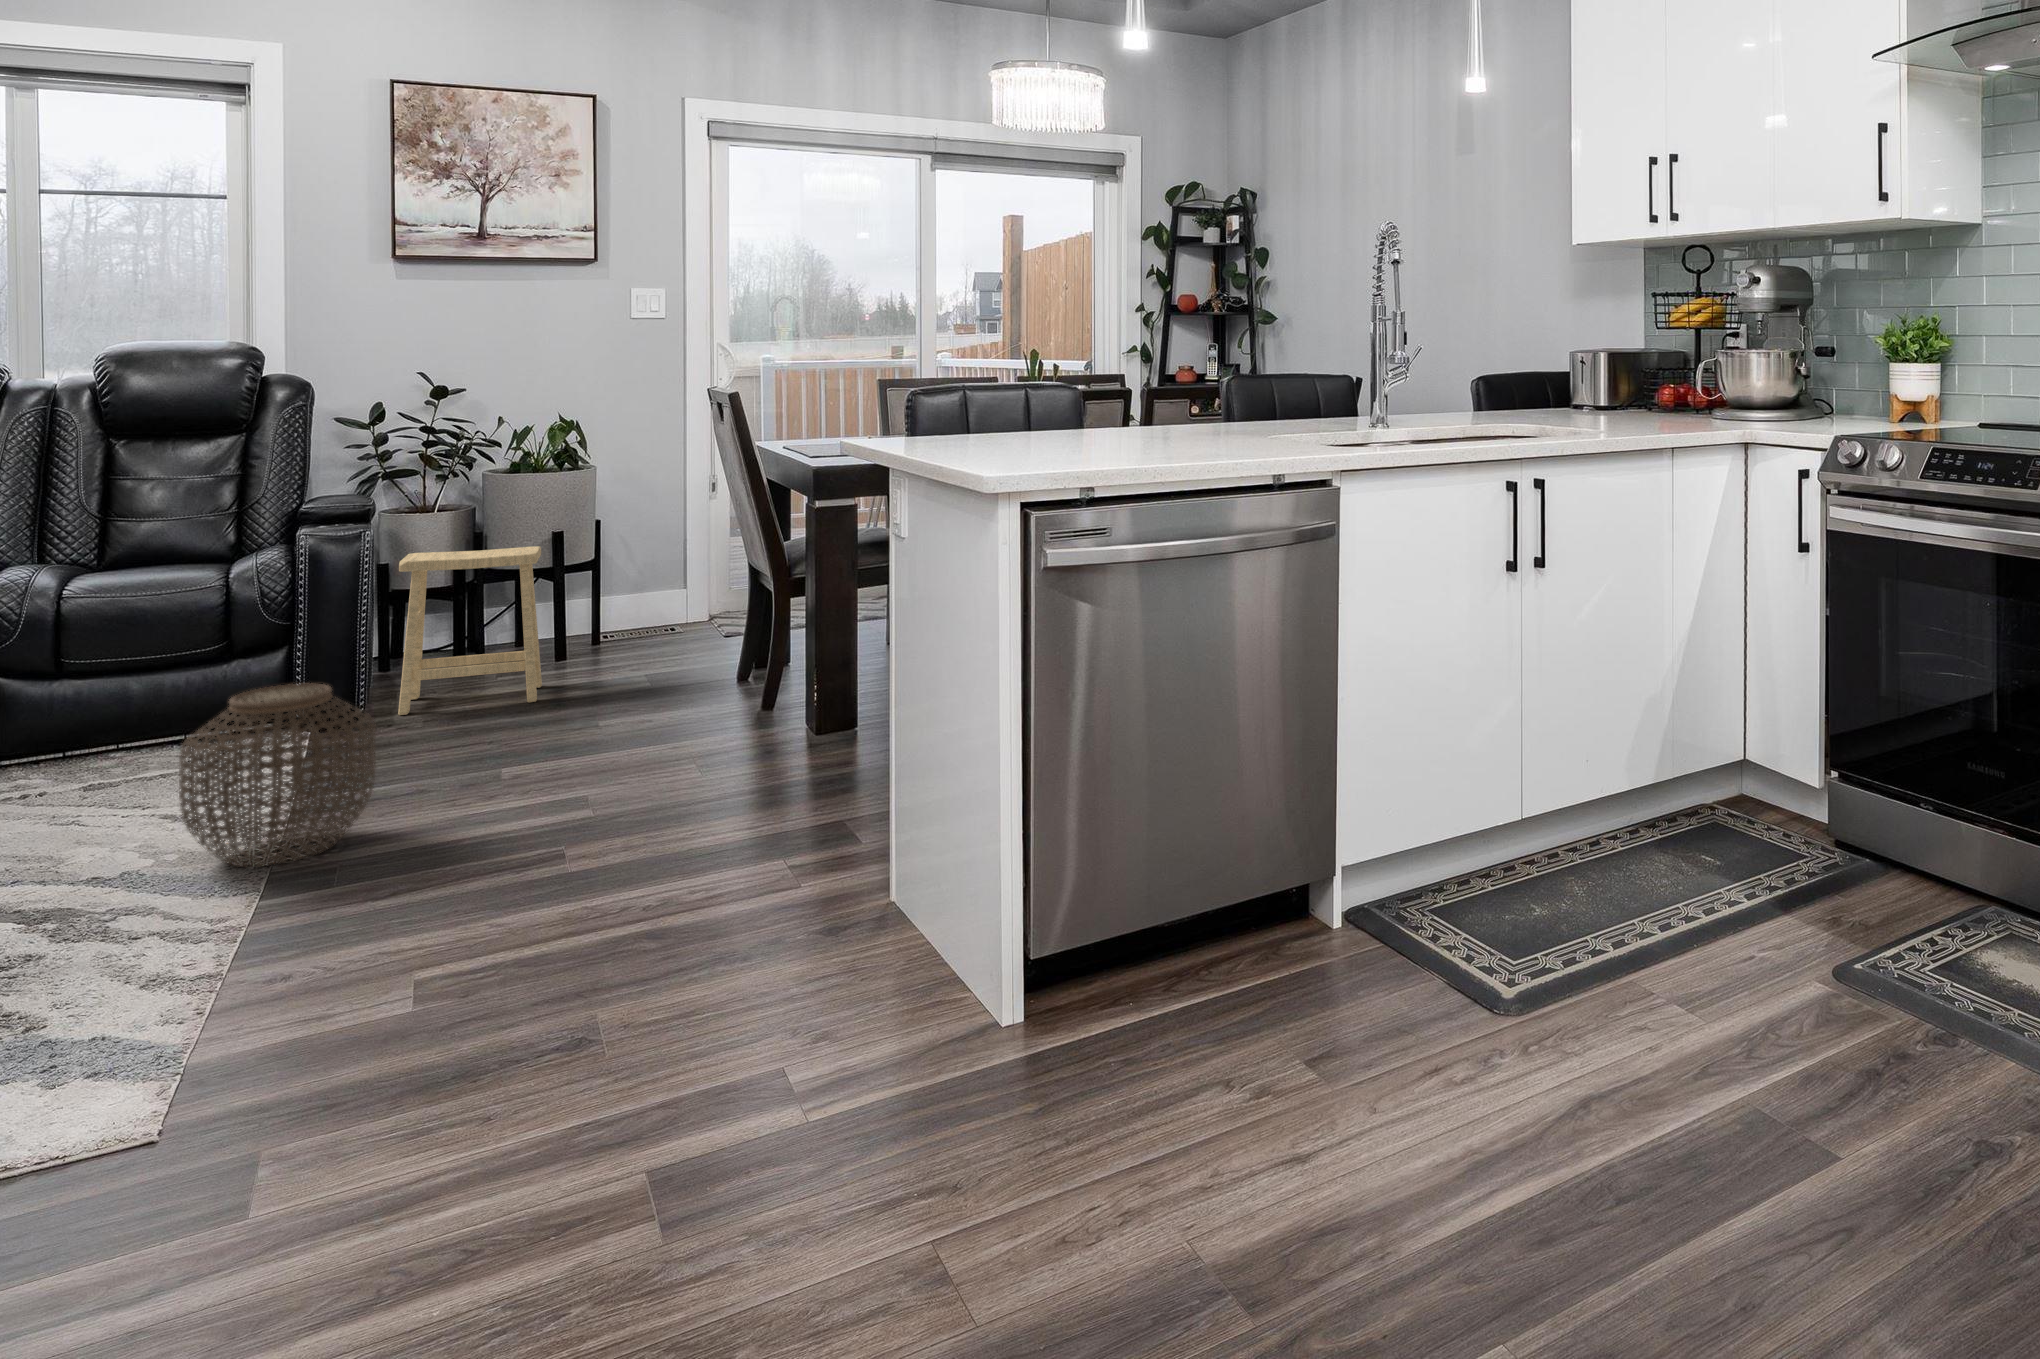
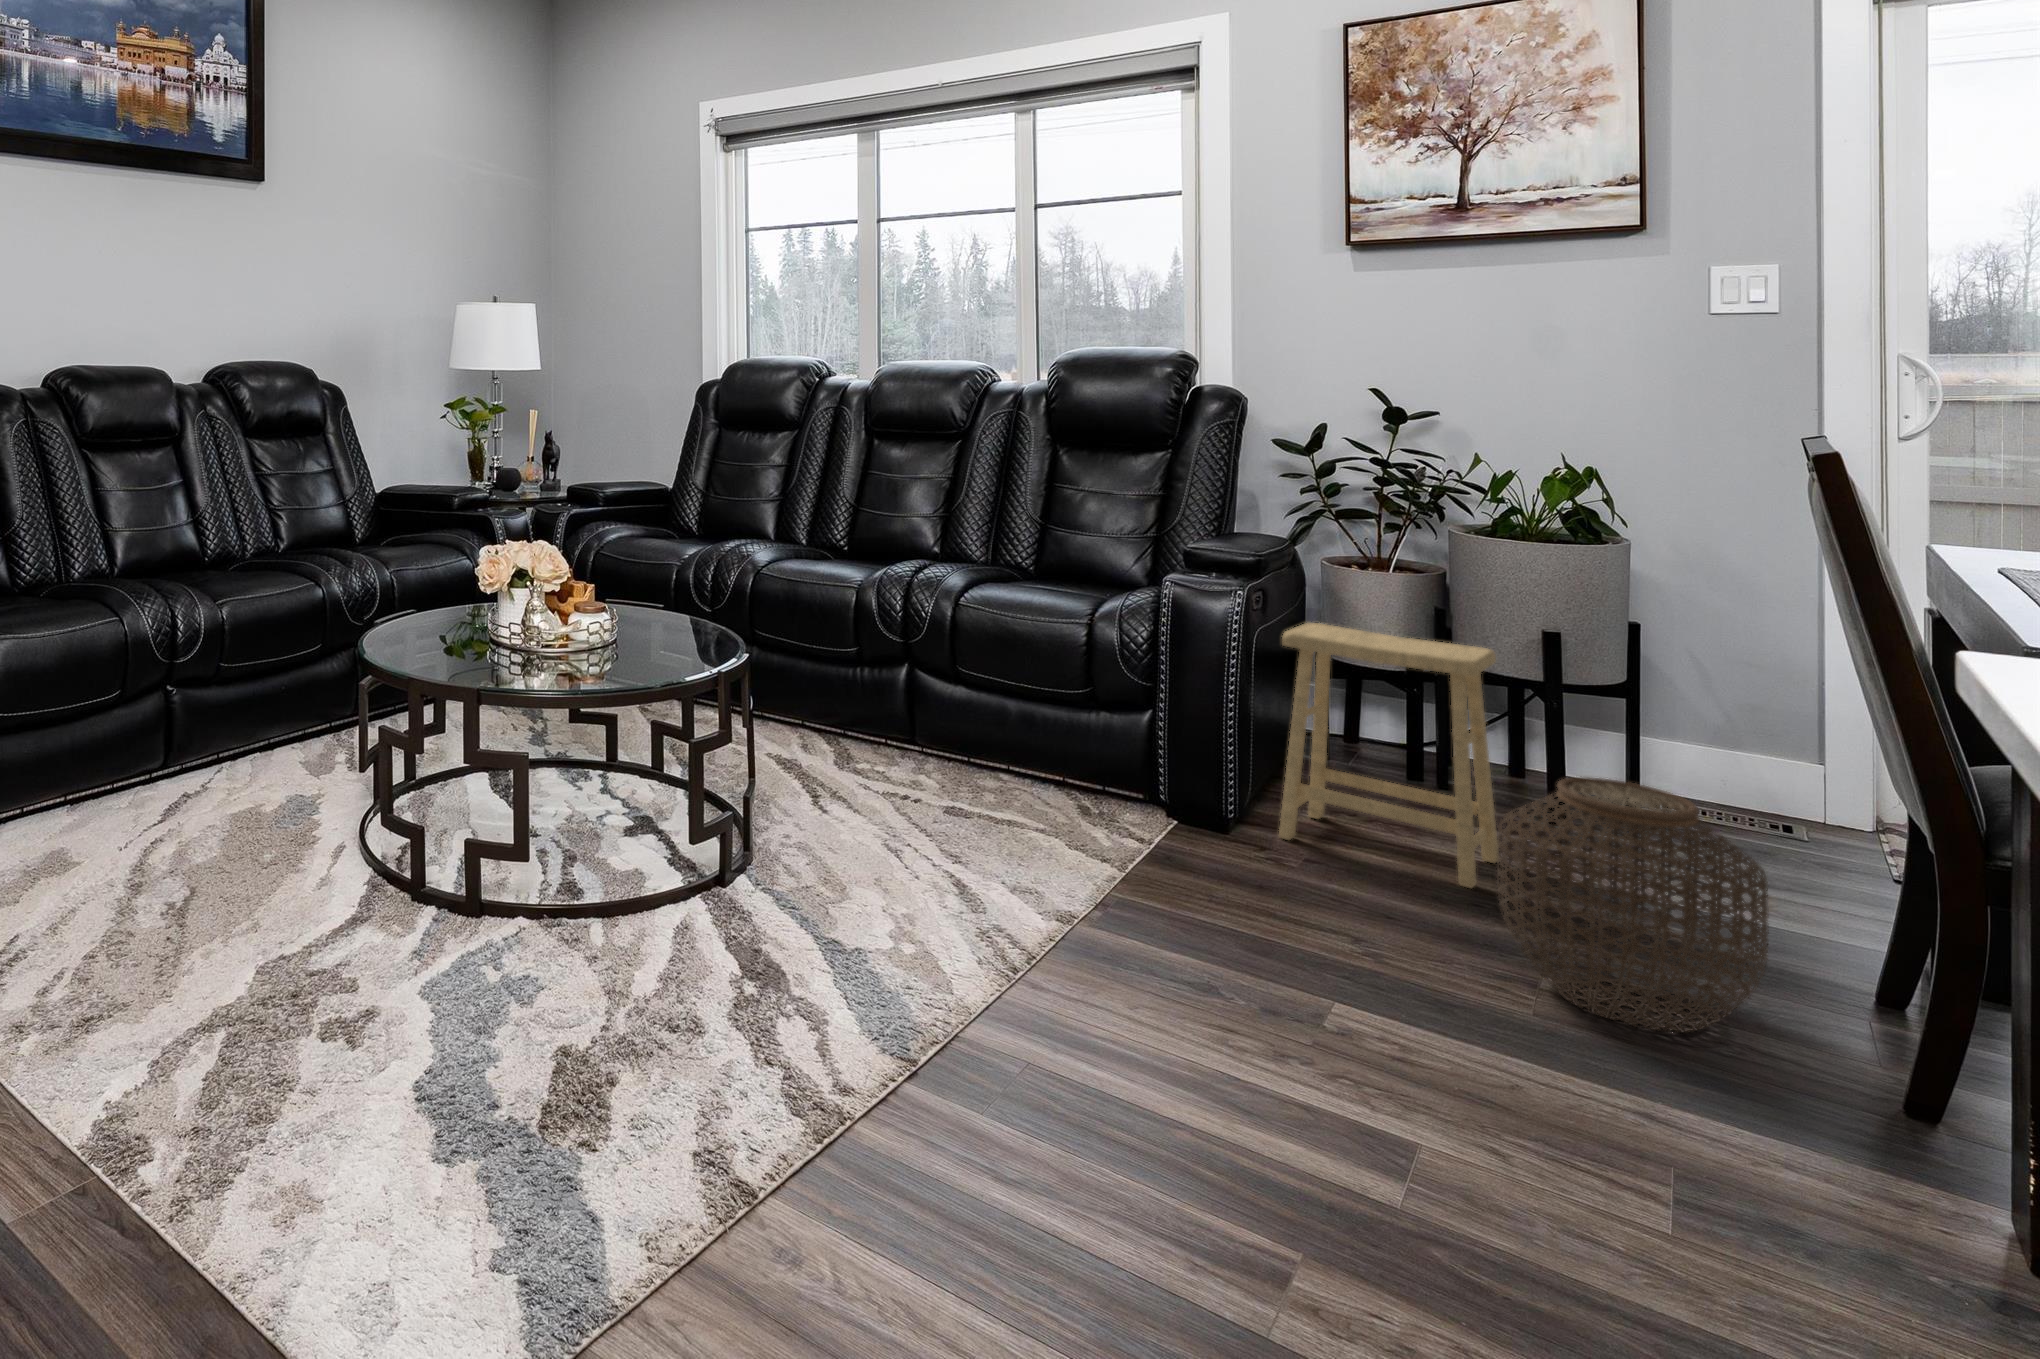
woven basket: present [179,683,376,867] -> present [1497,777,1769,1033]

